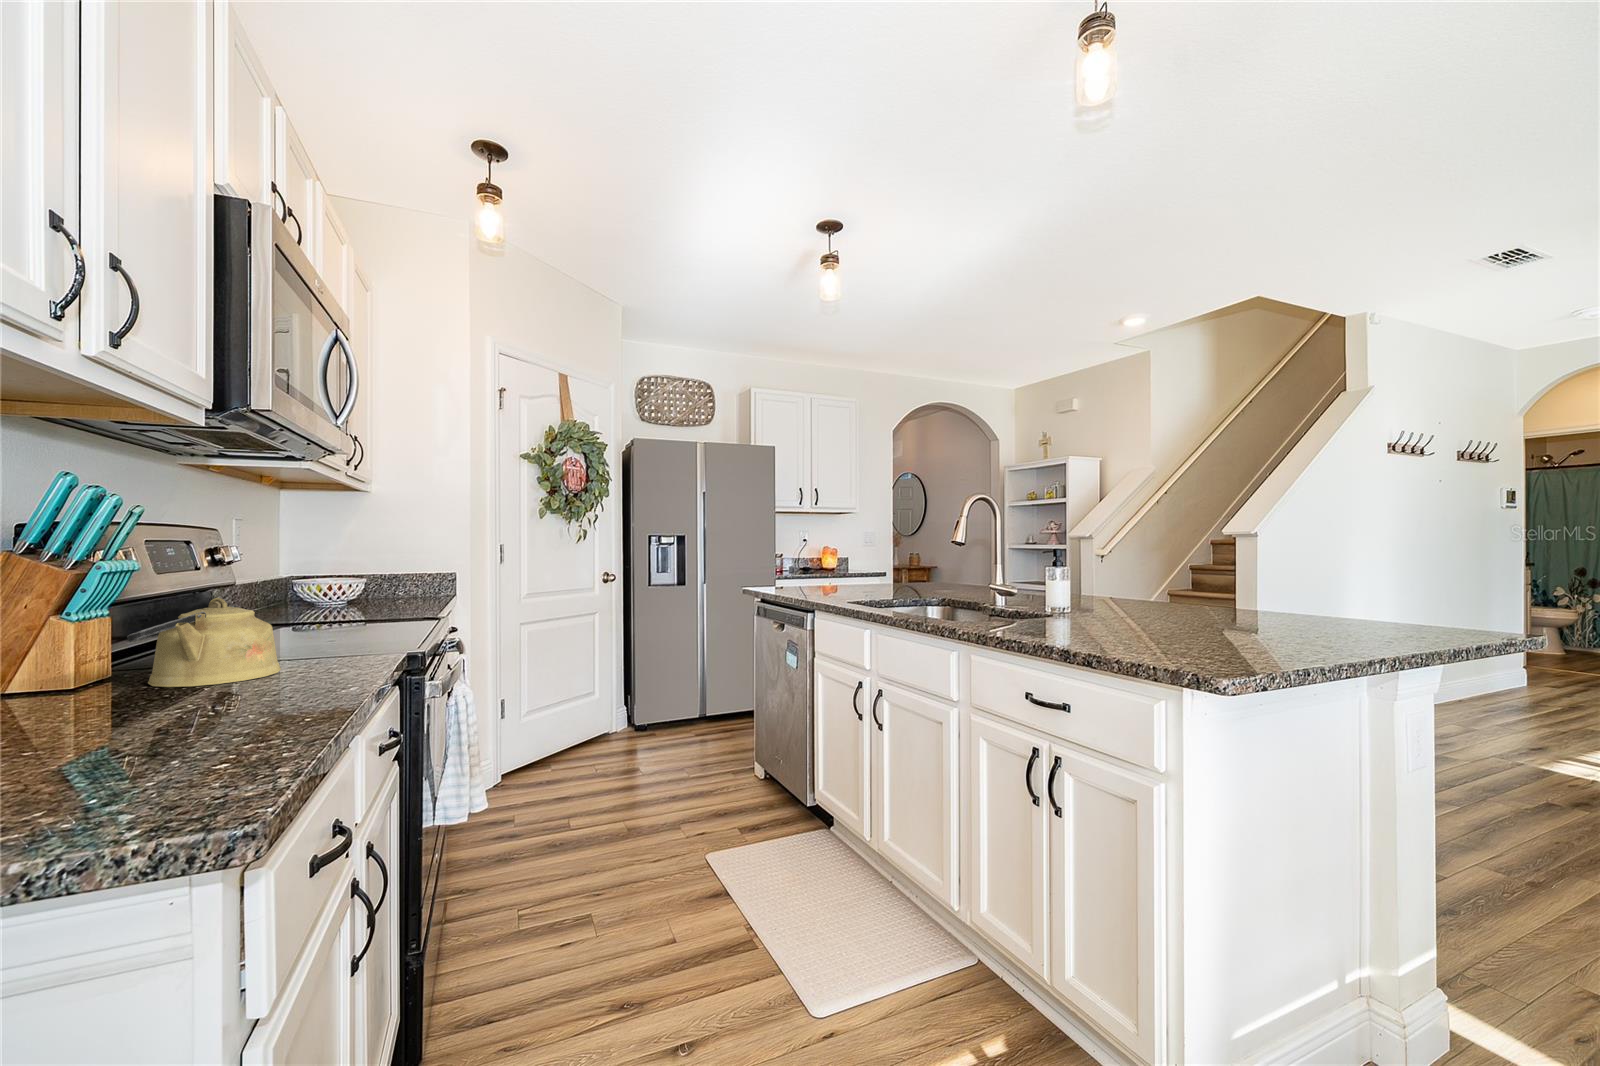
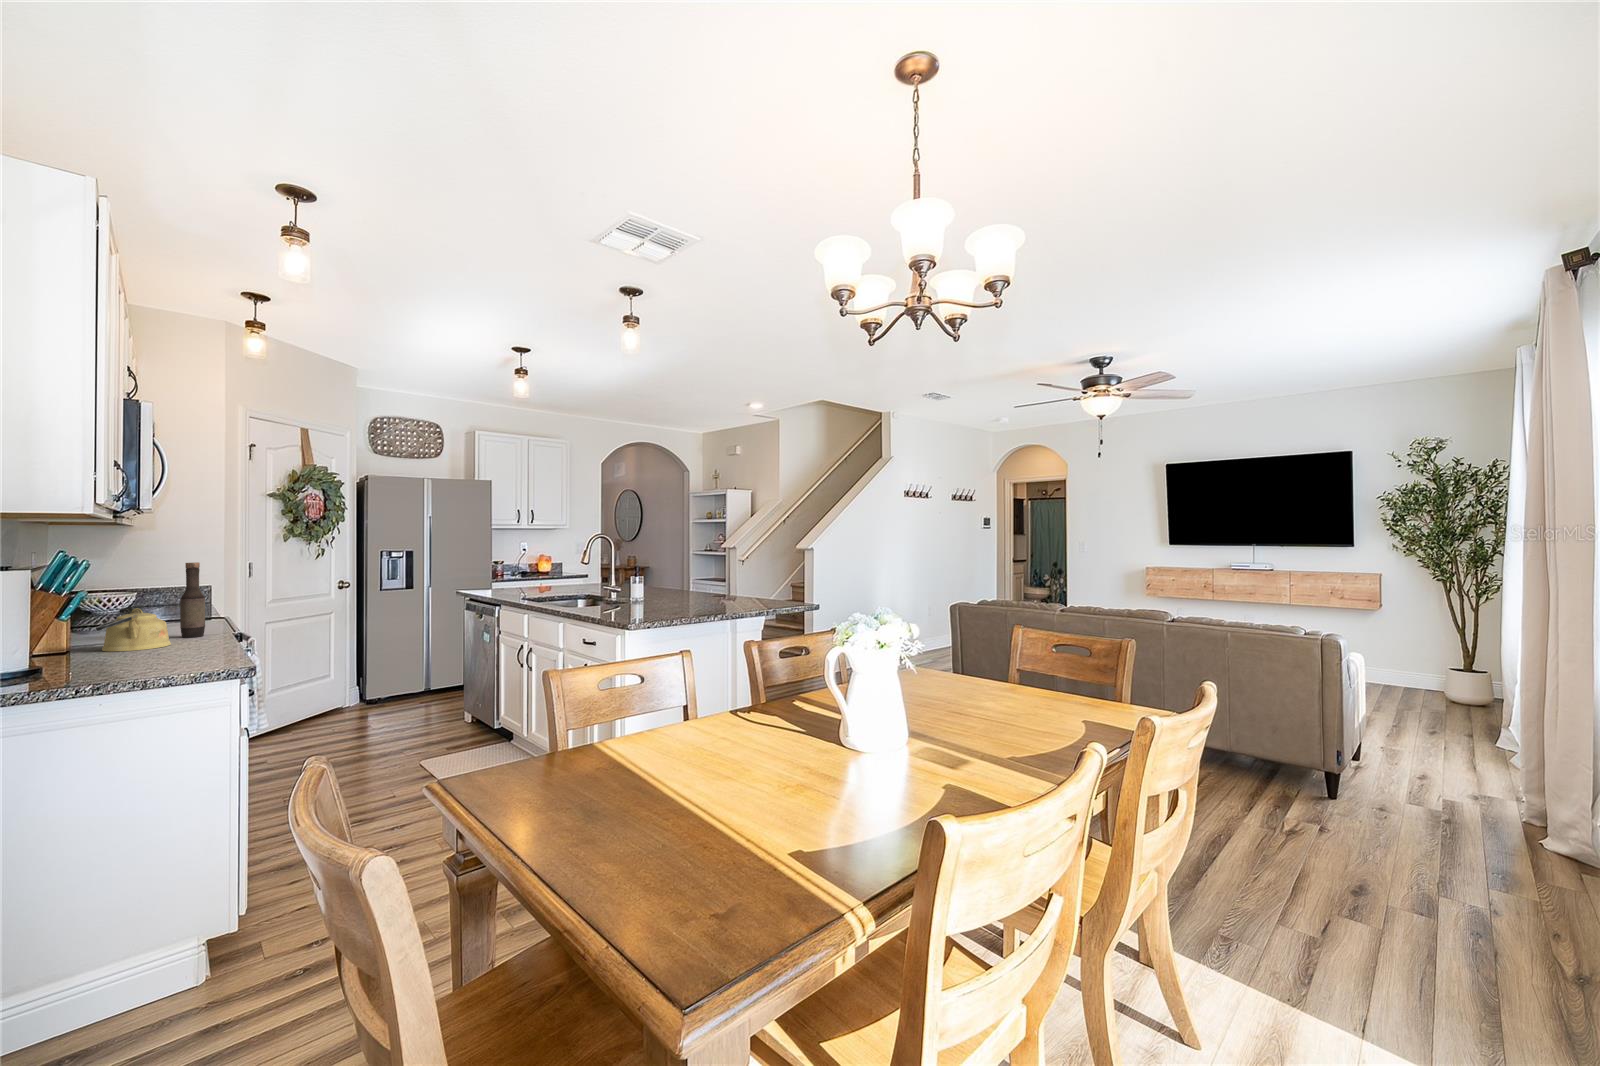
bottle: none [330,518,371,655] -> present [180,562,205,638]

